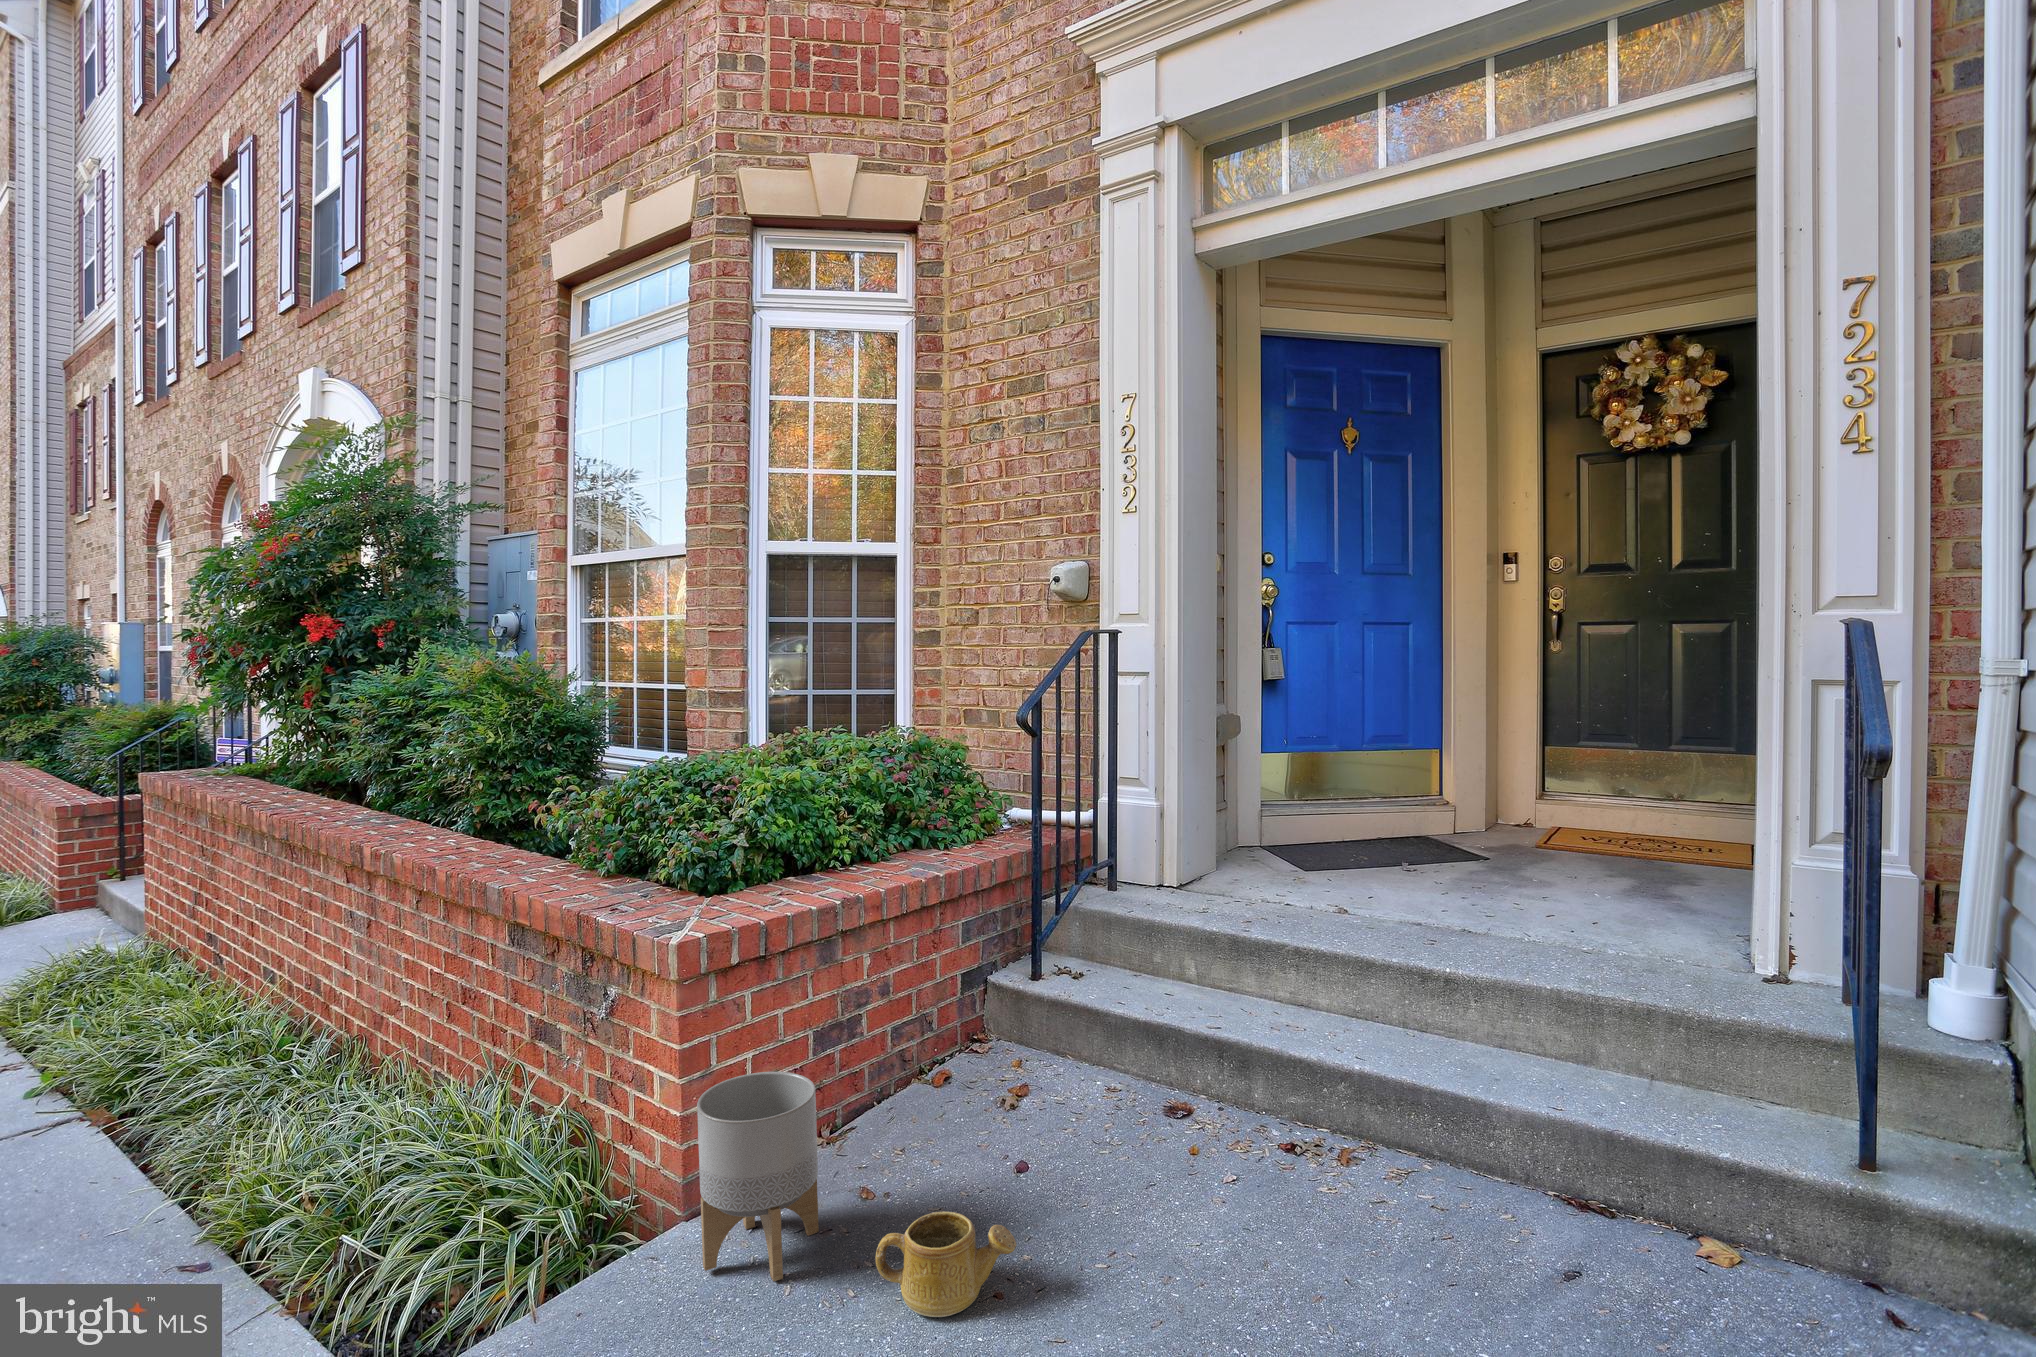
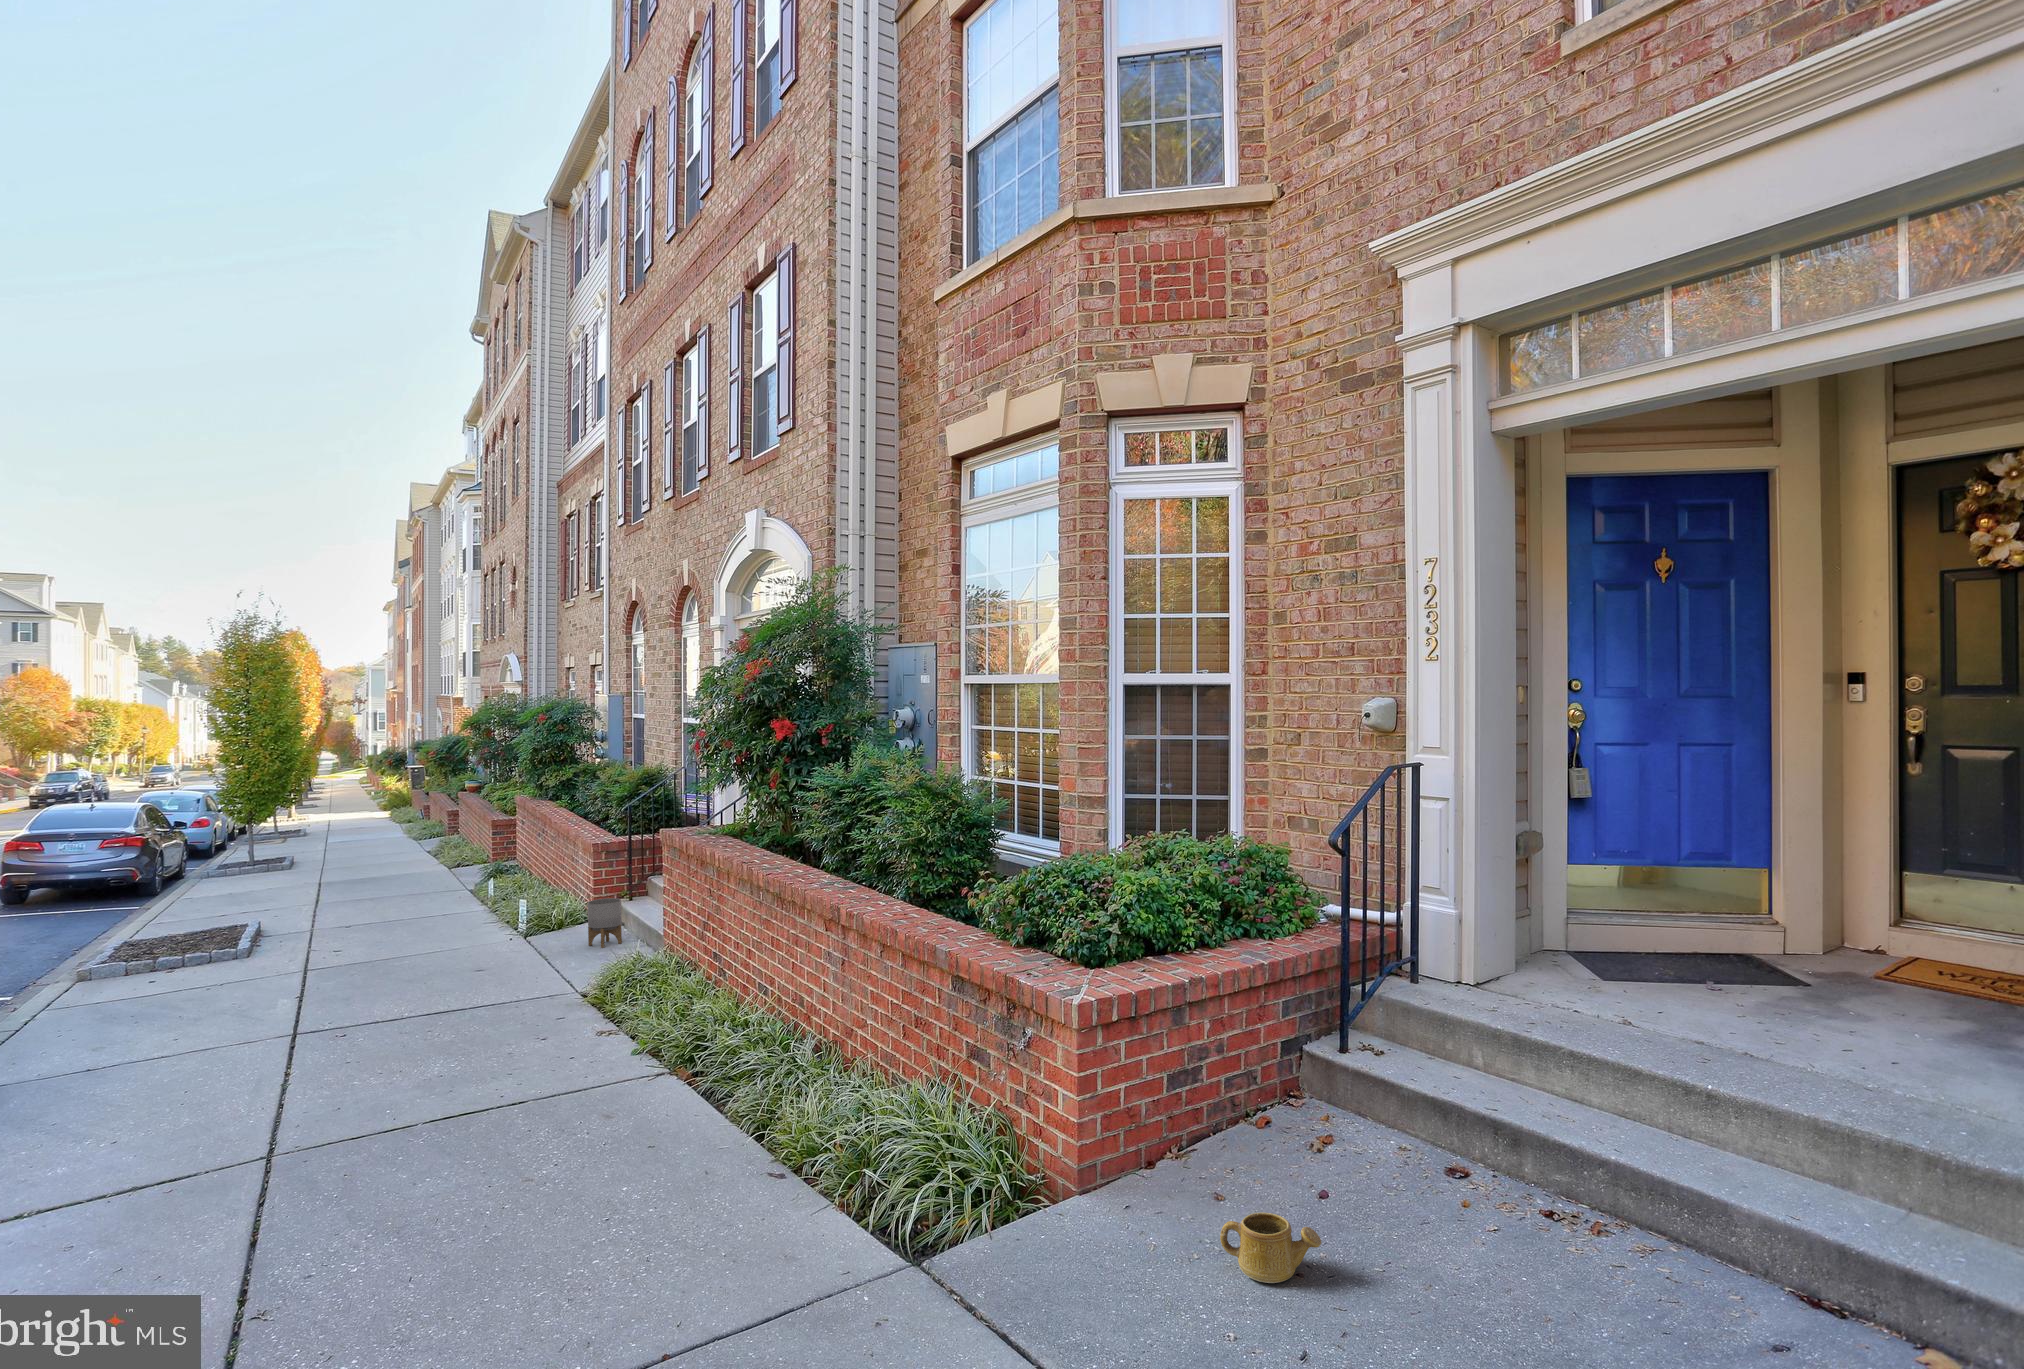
planter: present [697,1072,819,1281] -> present [588,898,622,948]

